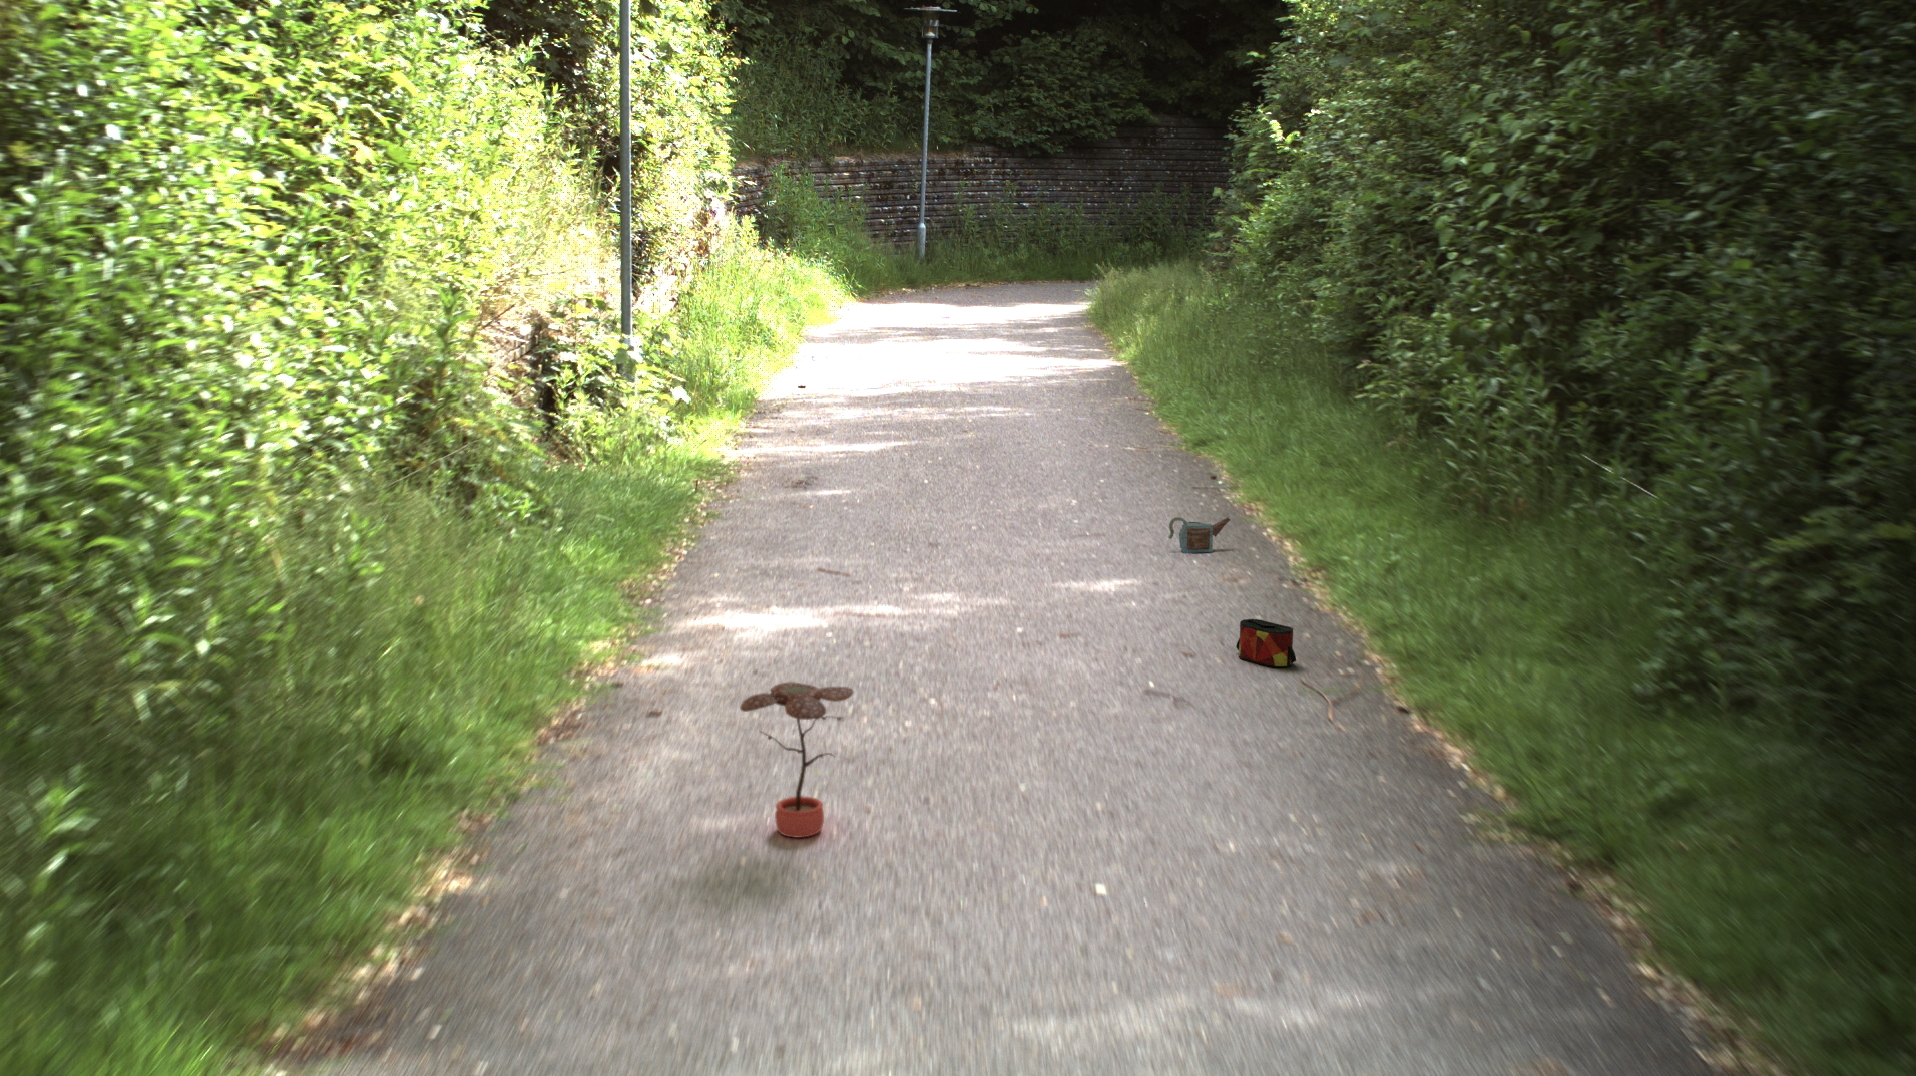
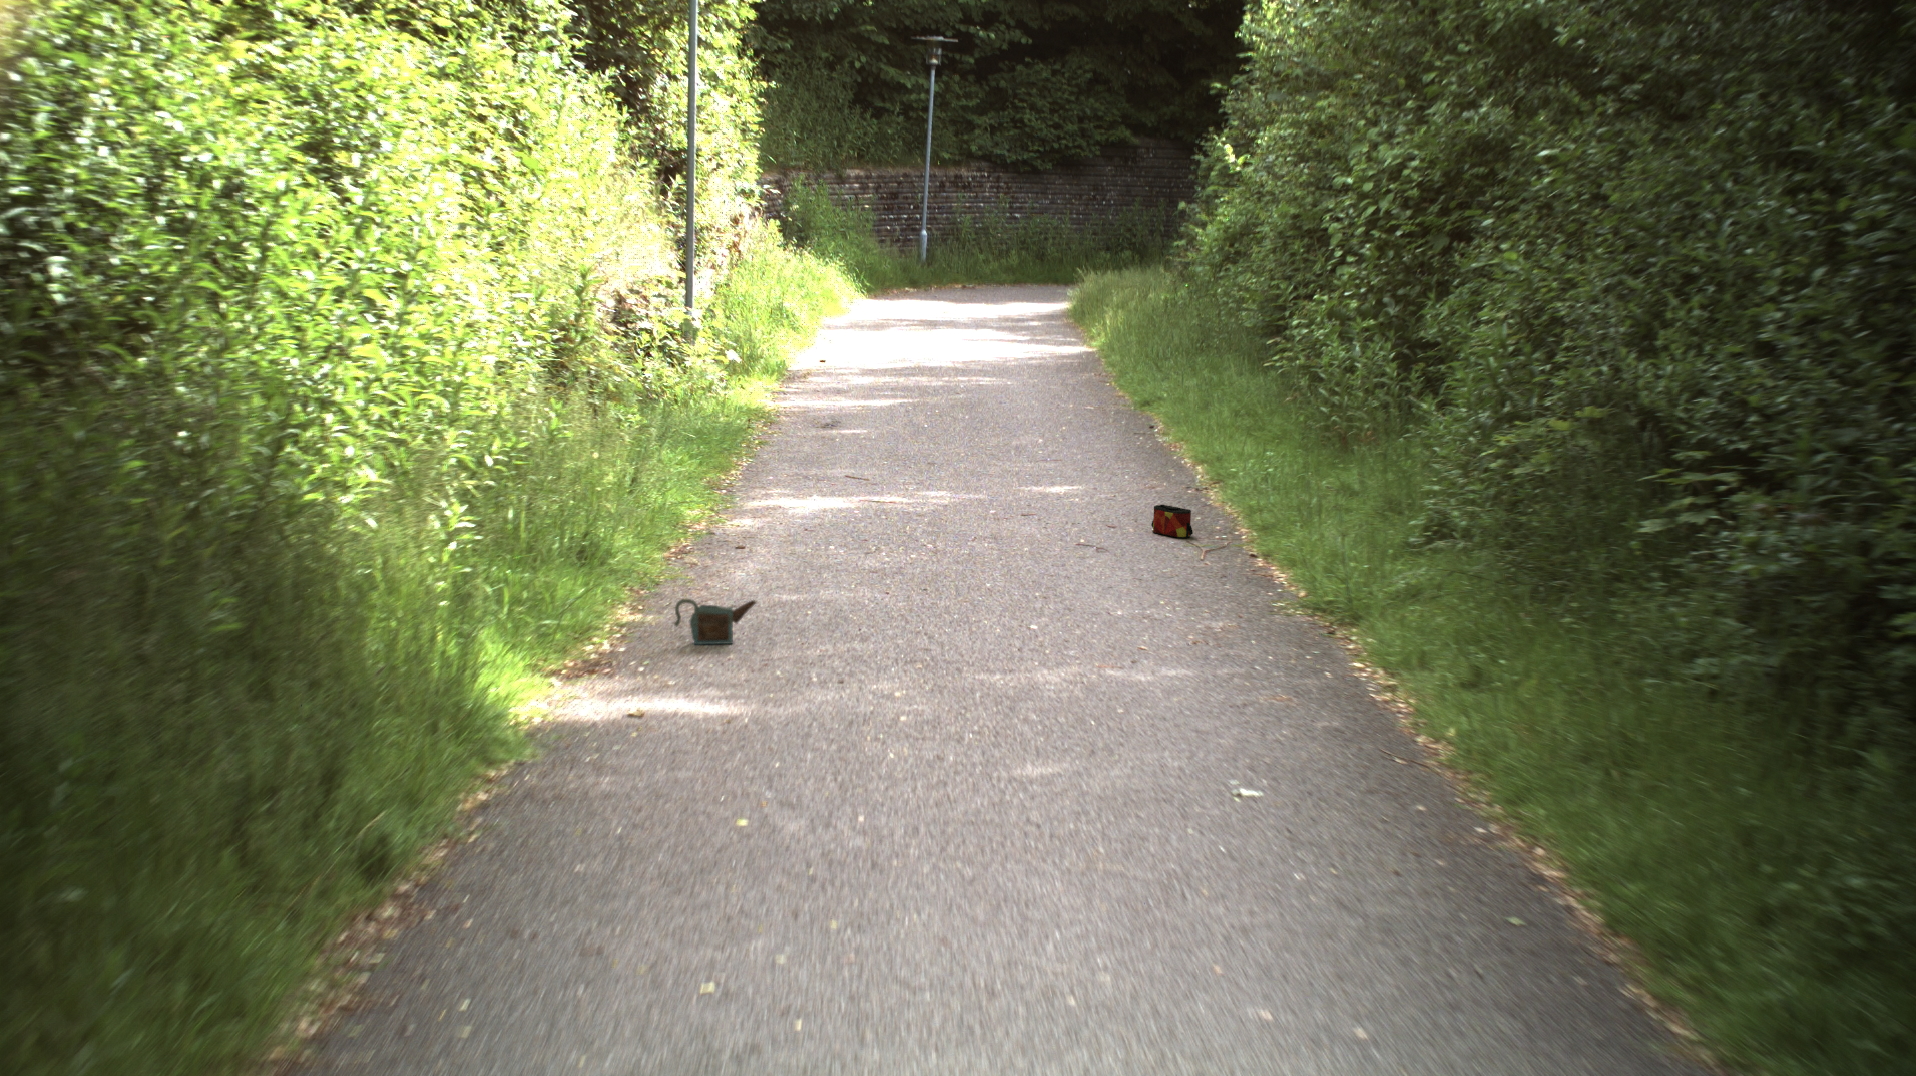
watering can: present [1168,517,1230,553] -> present [675,599,756,644]
potted plant: present [740,682,853,837] -> none [808,512,882,611]

